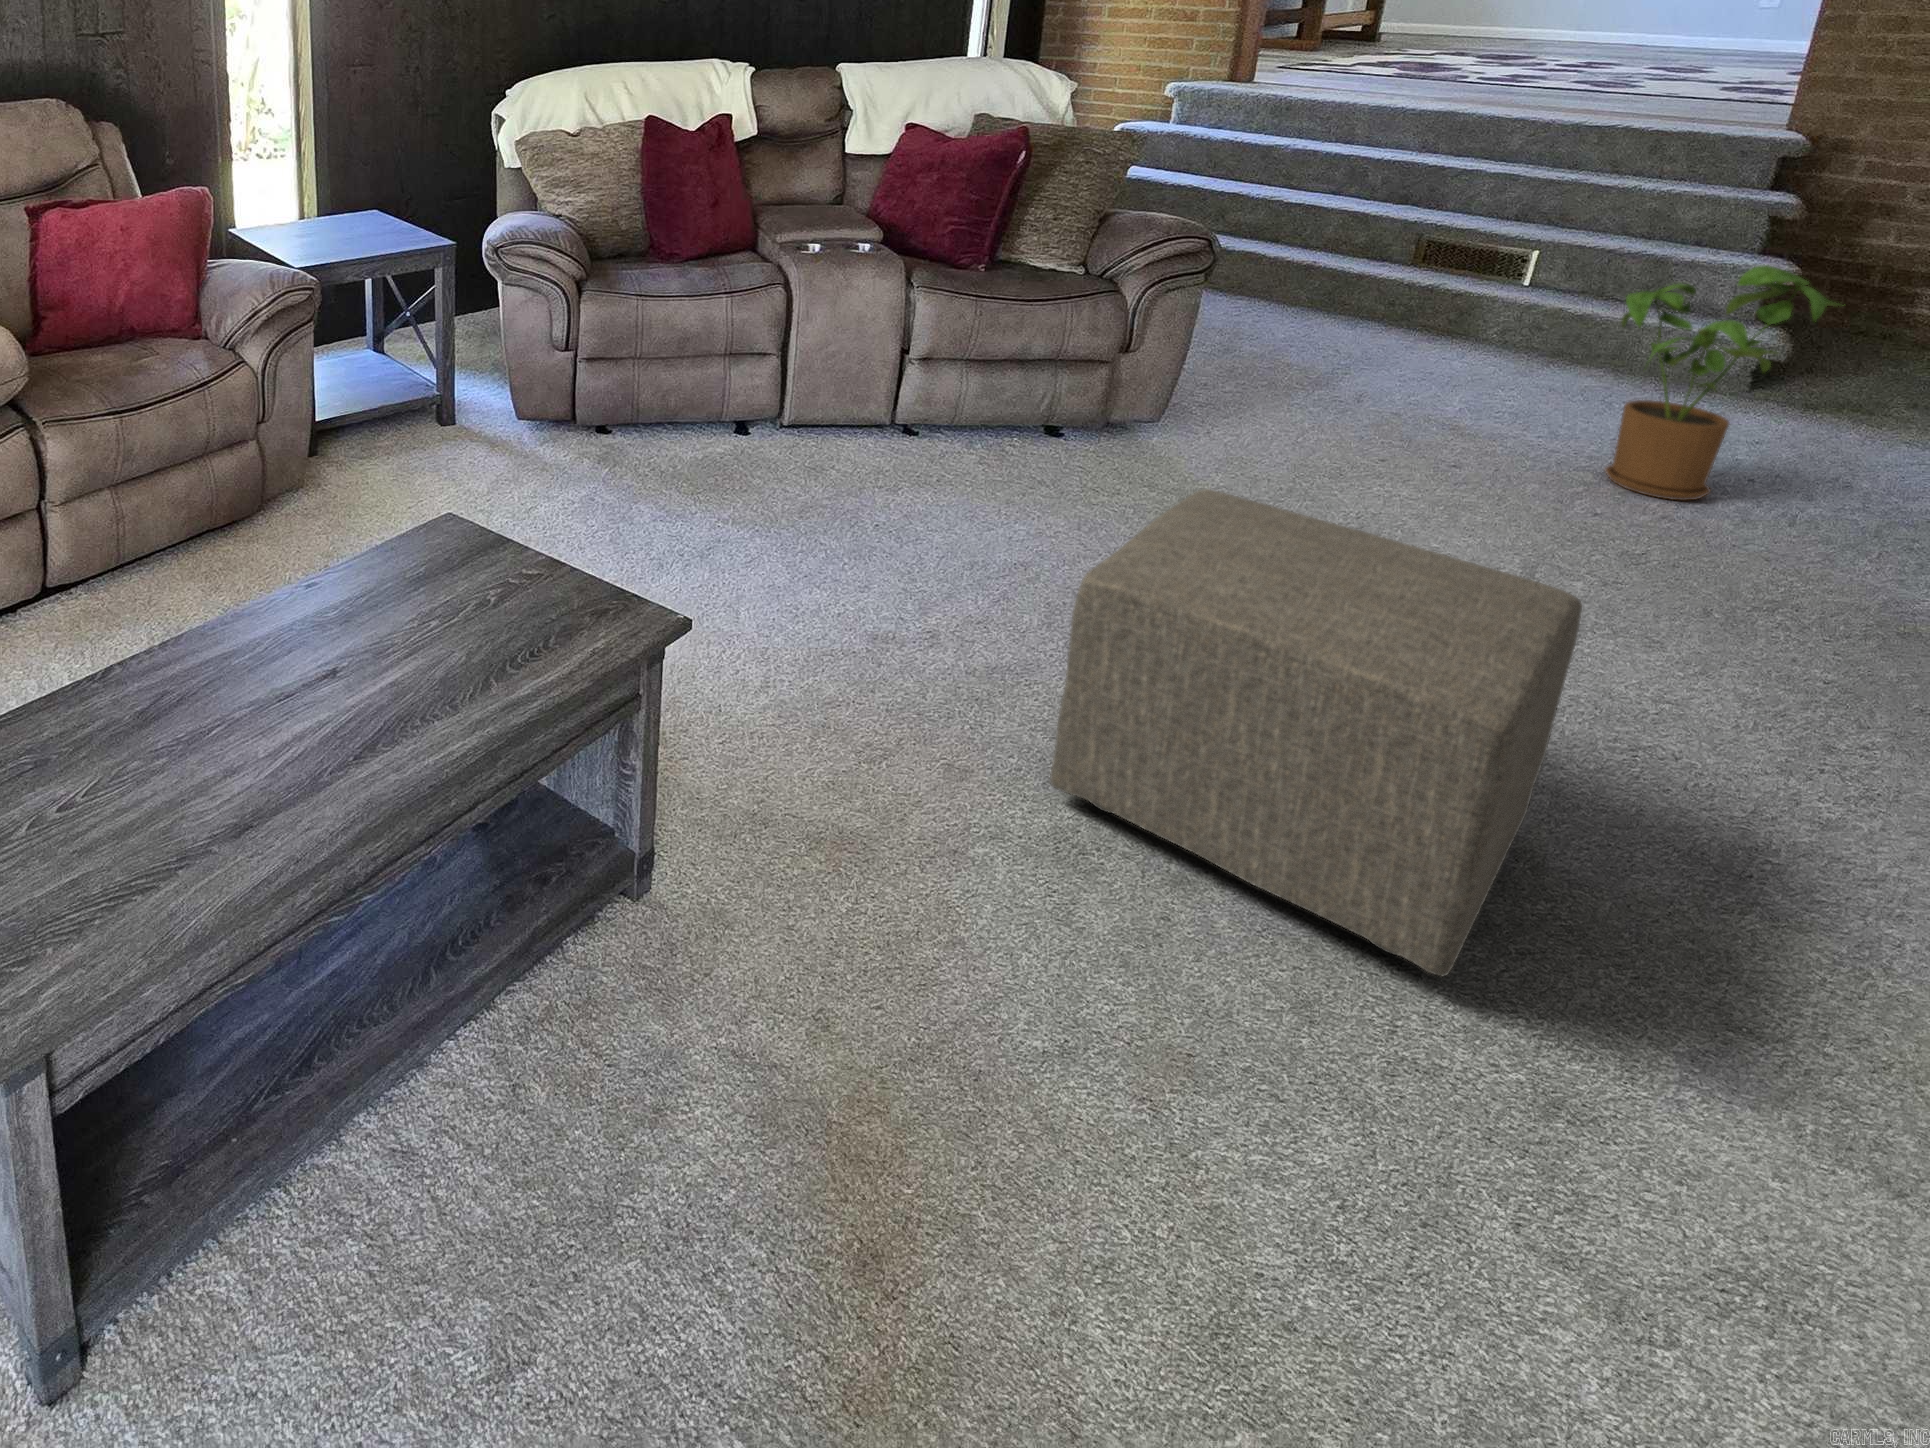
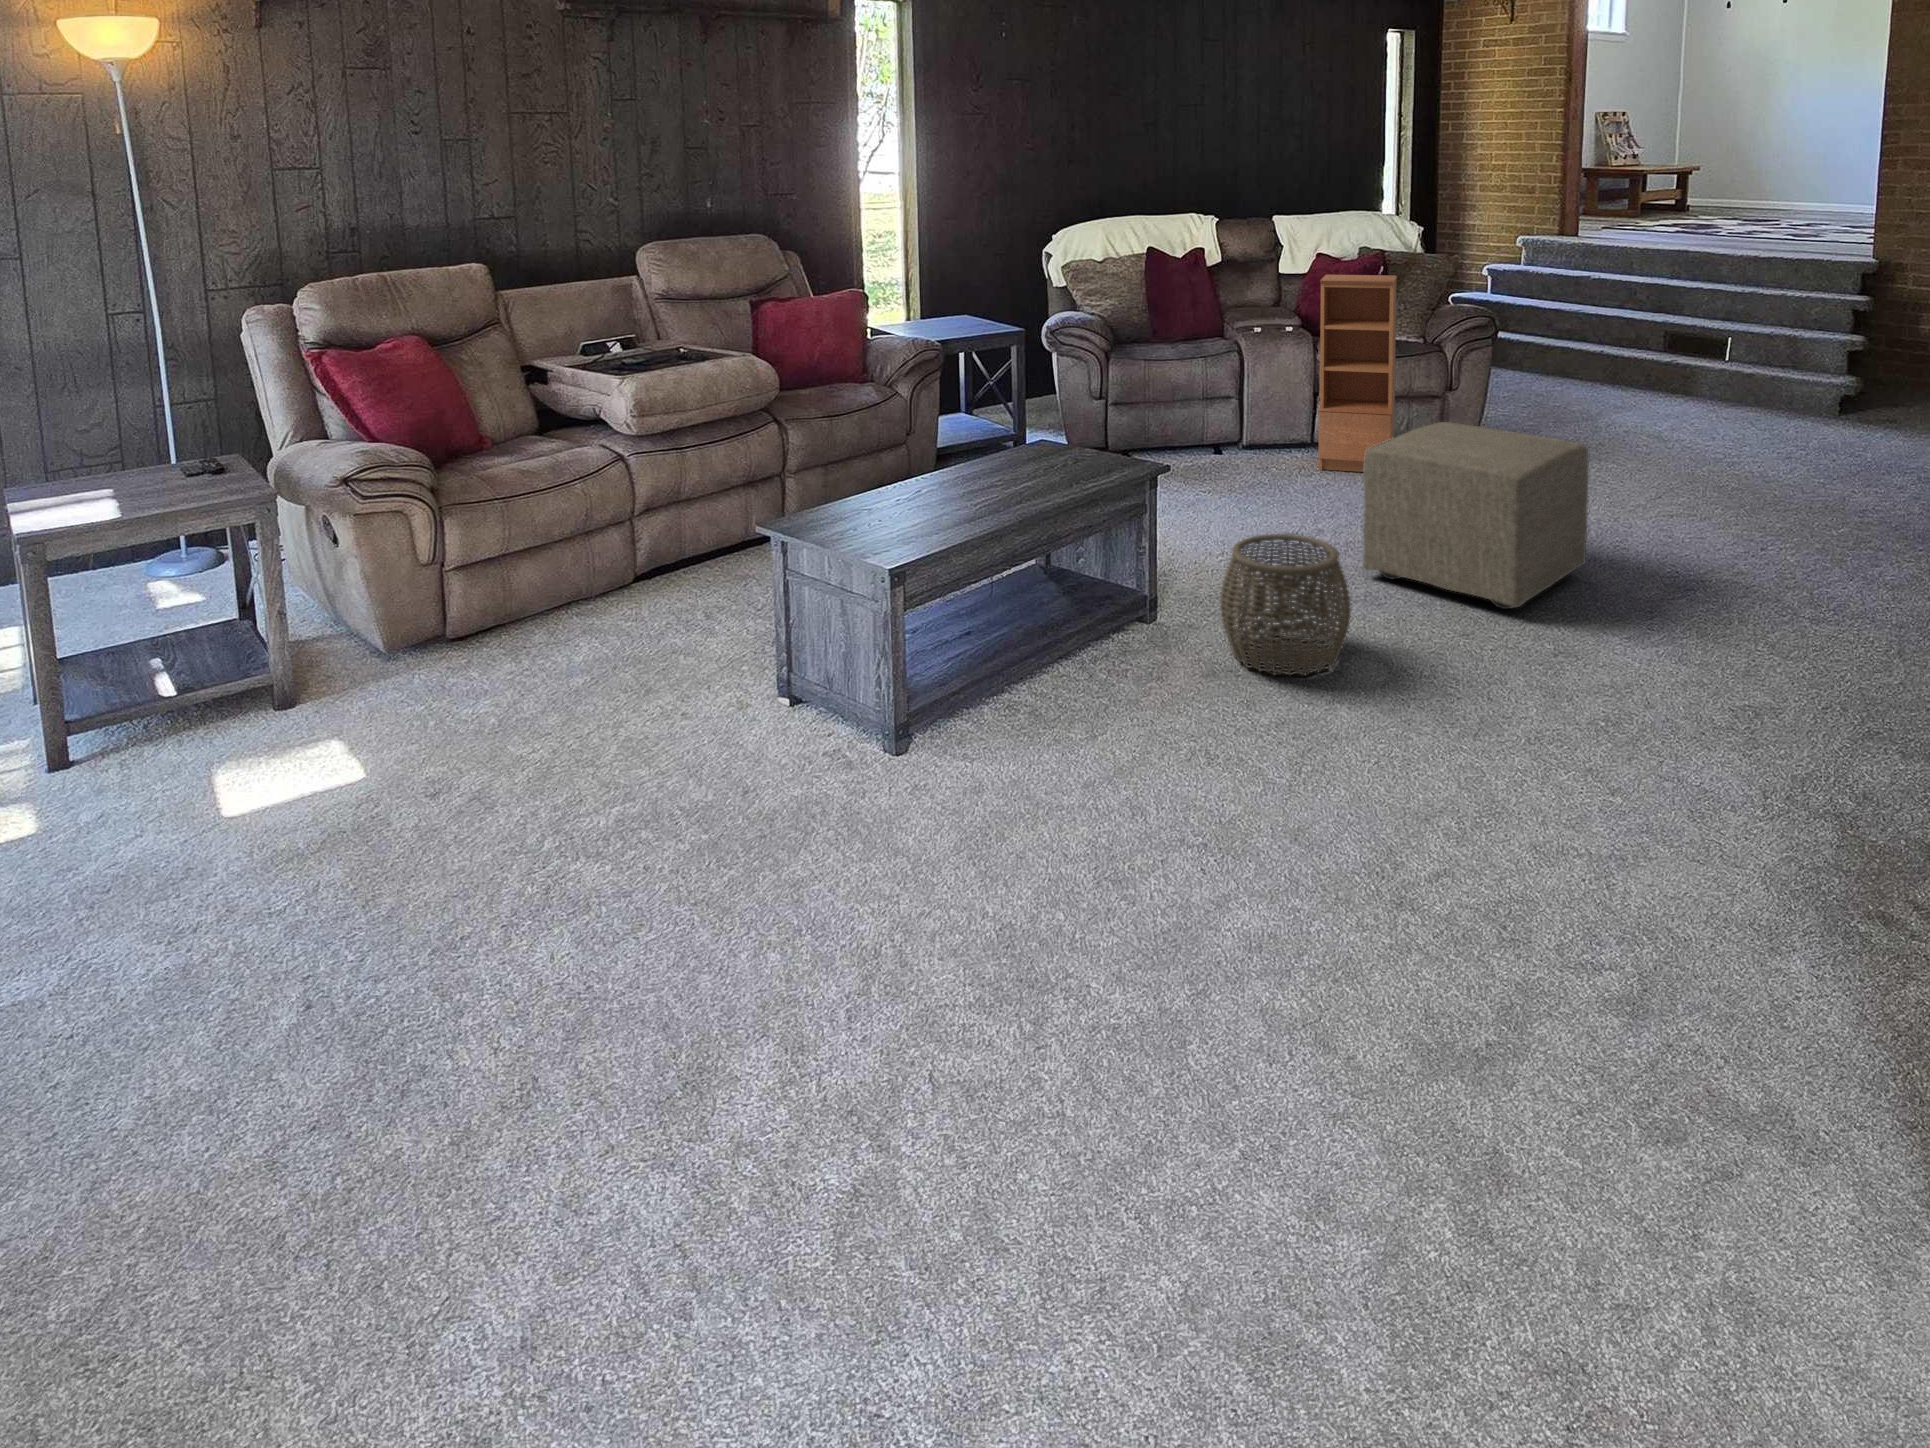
bookcase: none [909,170,1074,501] -> present [1318,275,1397,472]
house plant: present [1605,265,1838,500] -> none [1715,320,1812,462]
woven basket: none [790,818,1112,1205] -> present [1220,534,1351,676]

